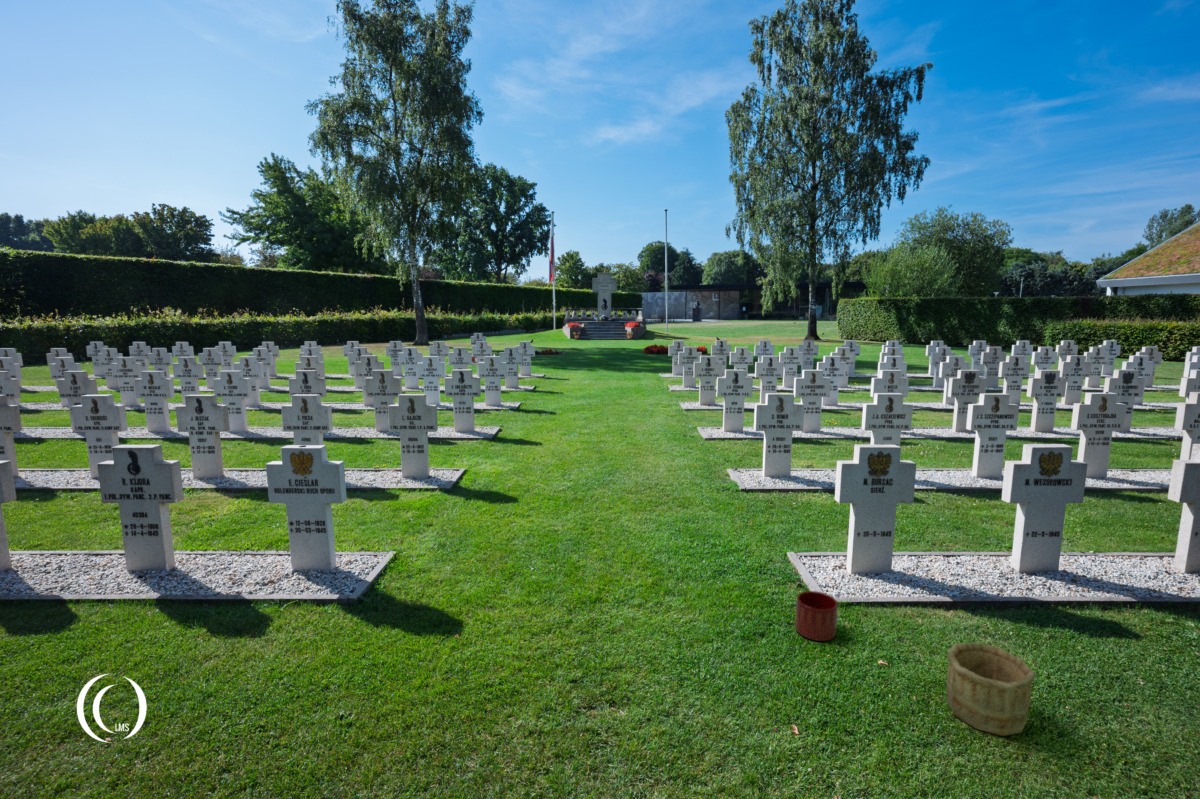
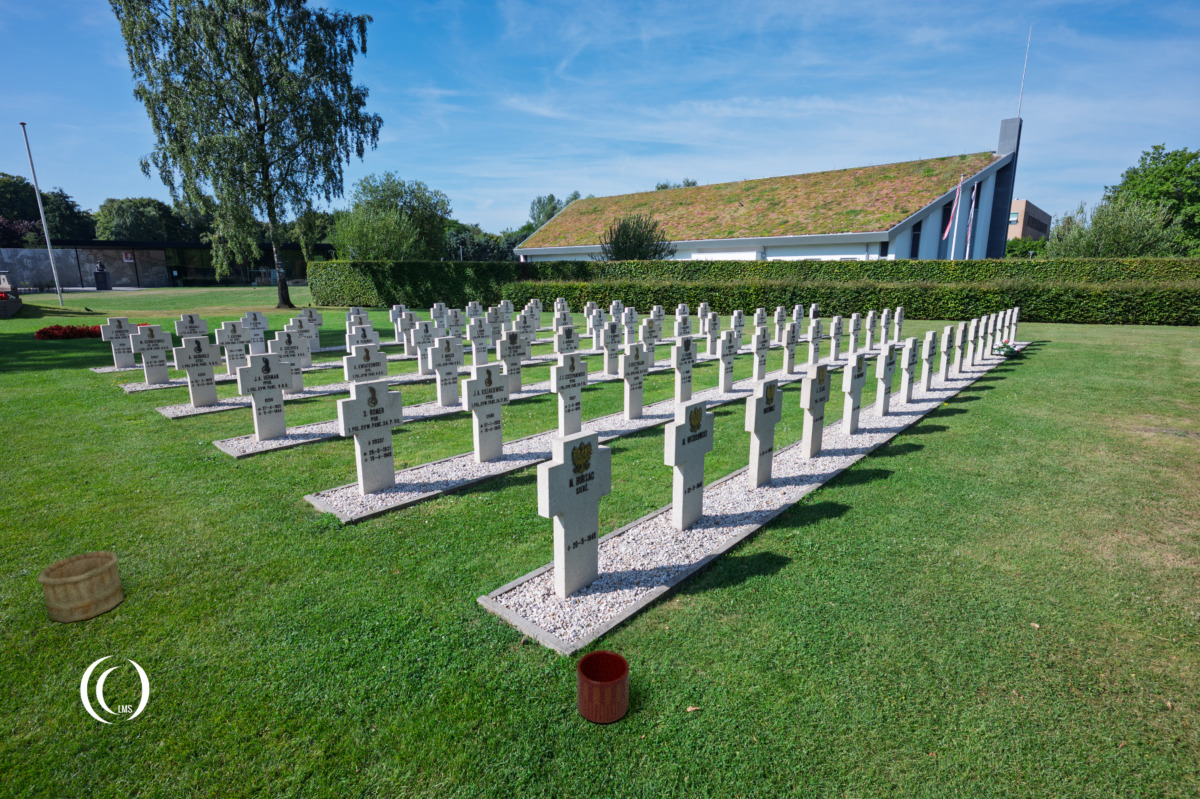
wooden bucket: present [947,643,1036,736] -> present [38,551,124,623]

